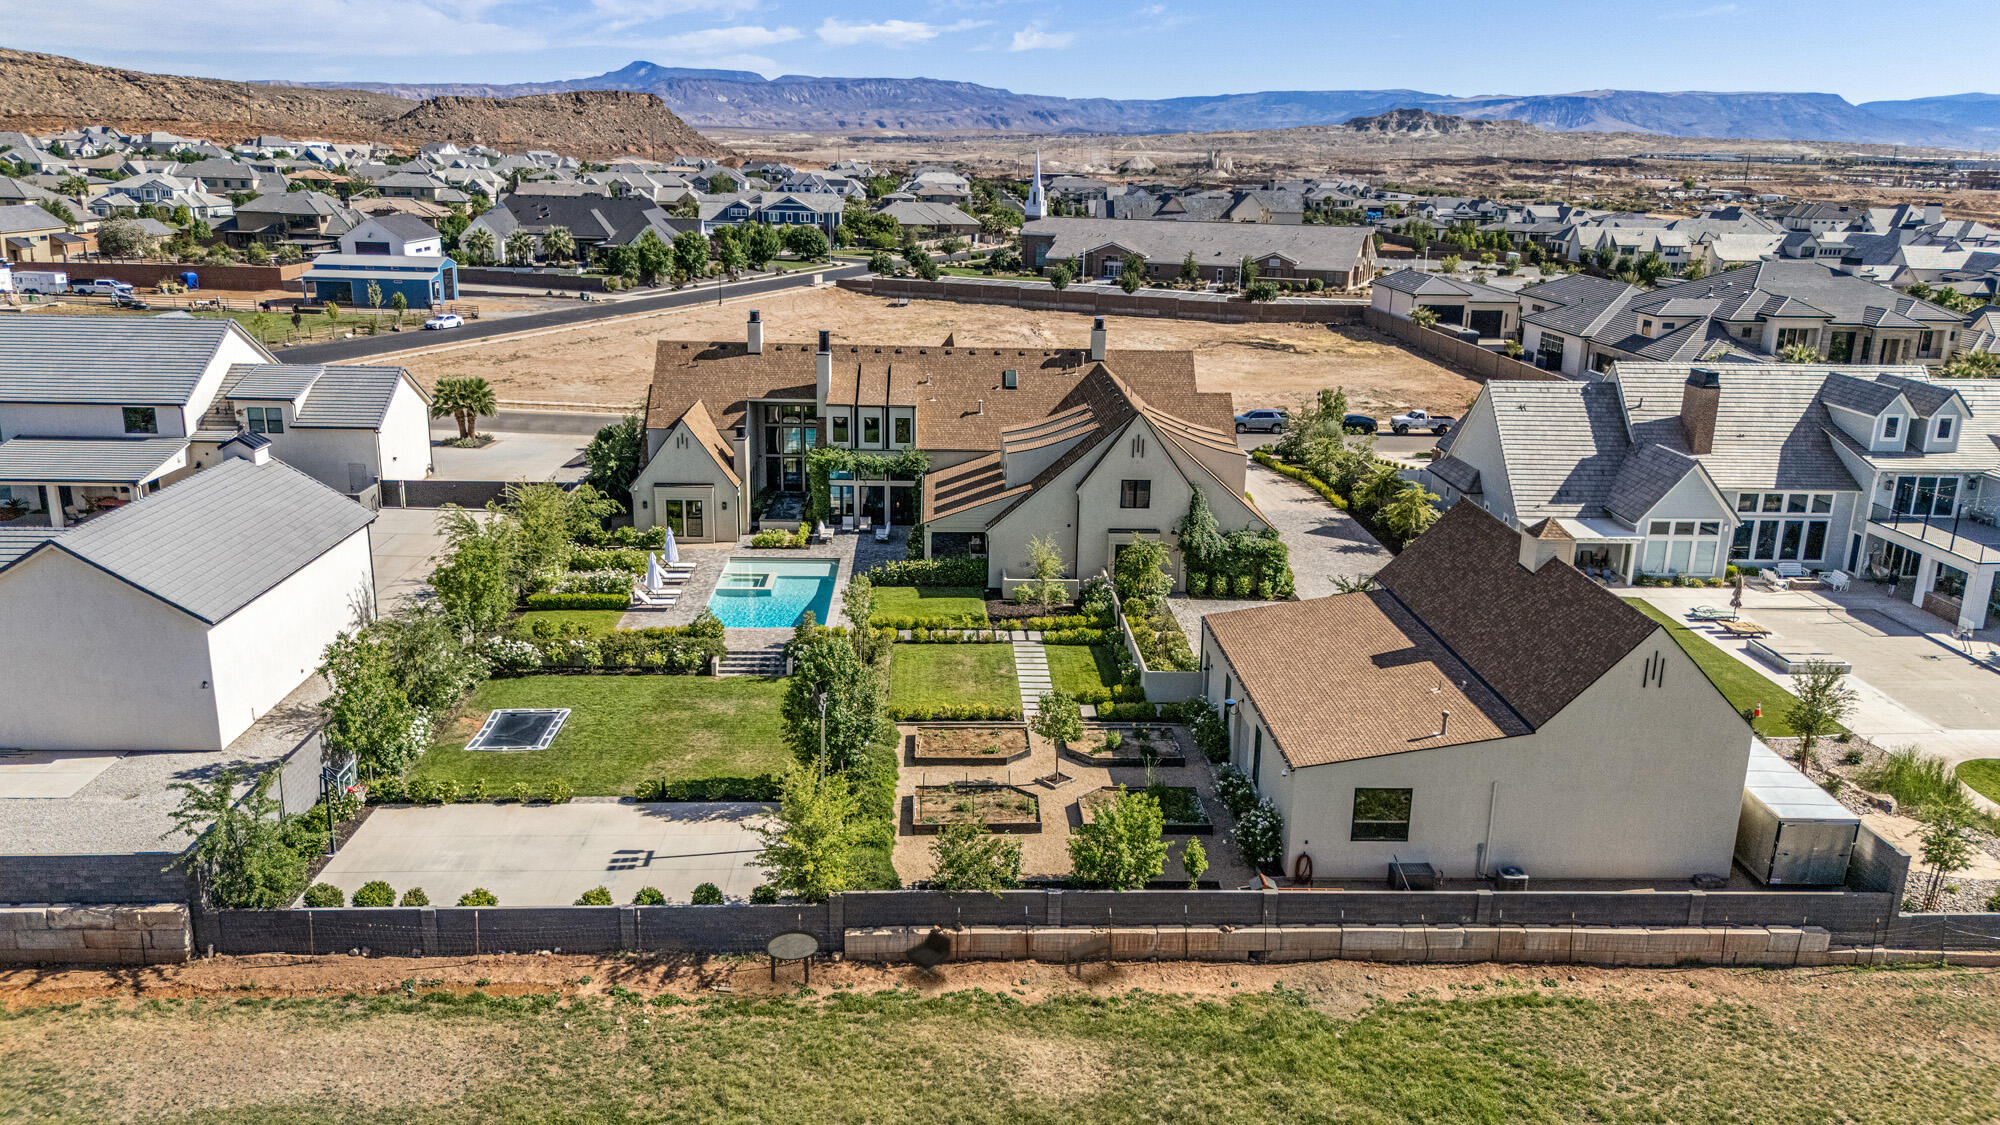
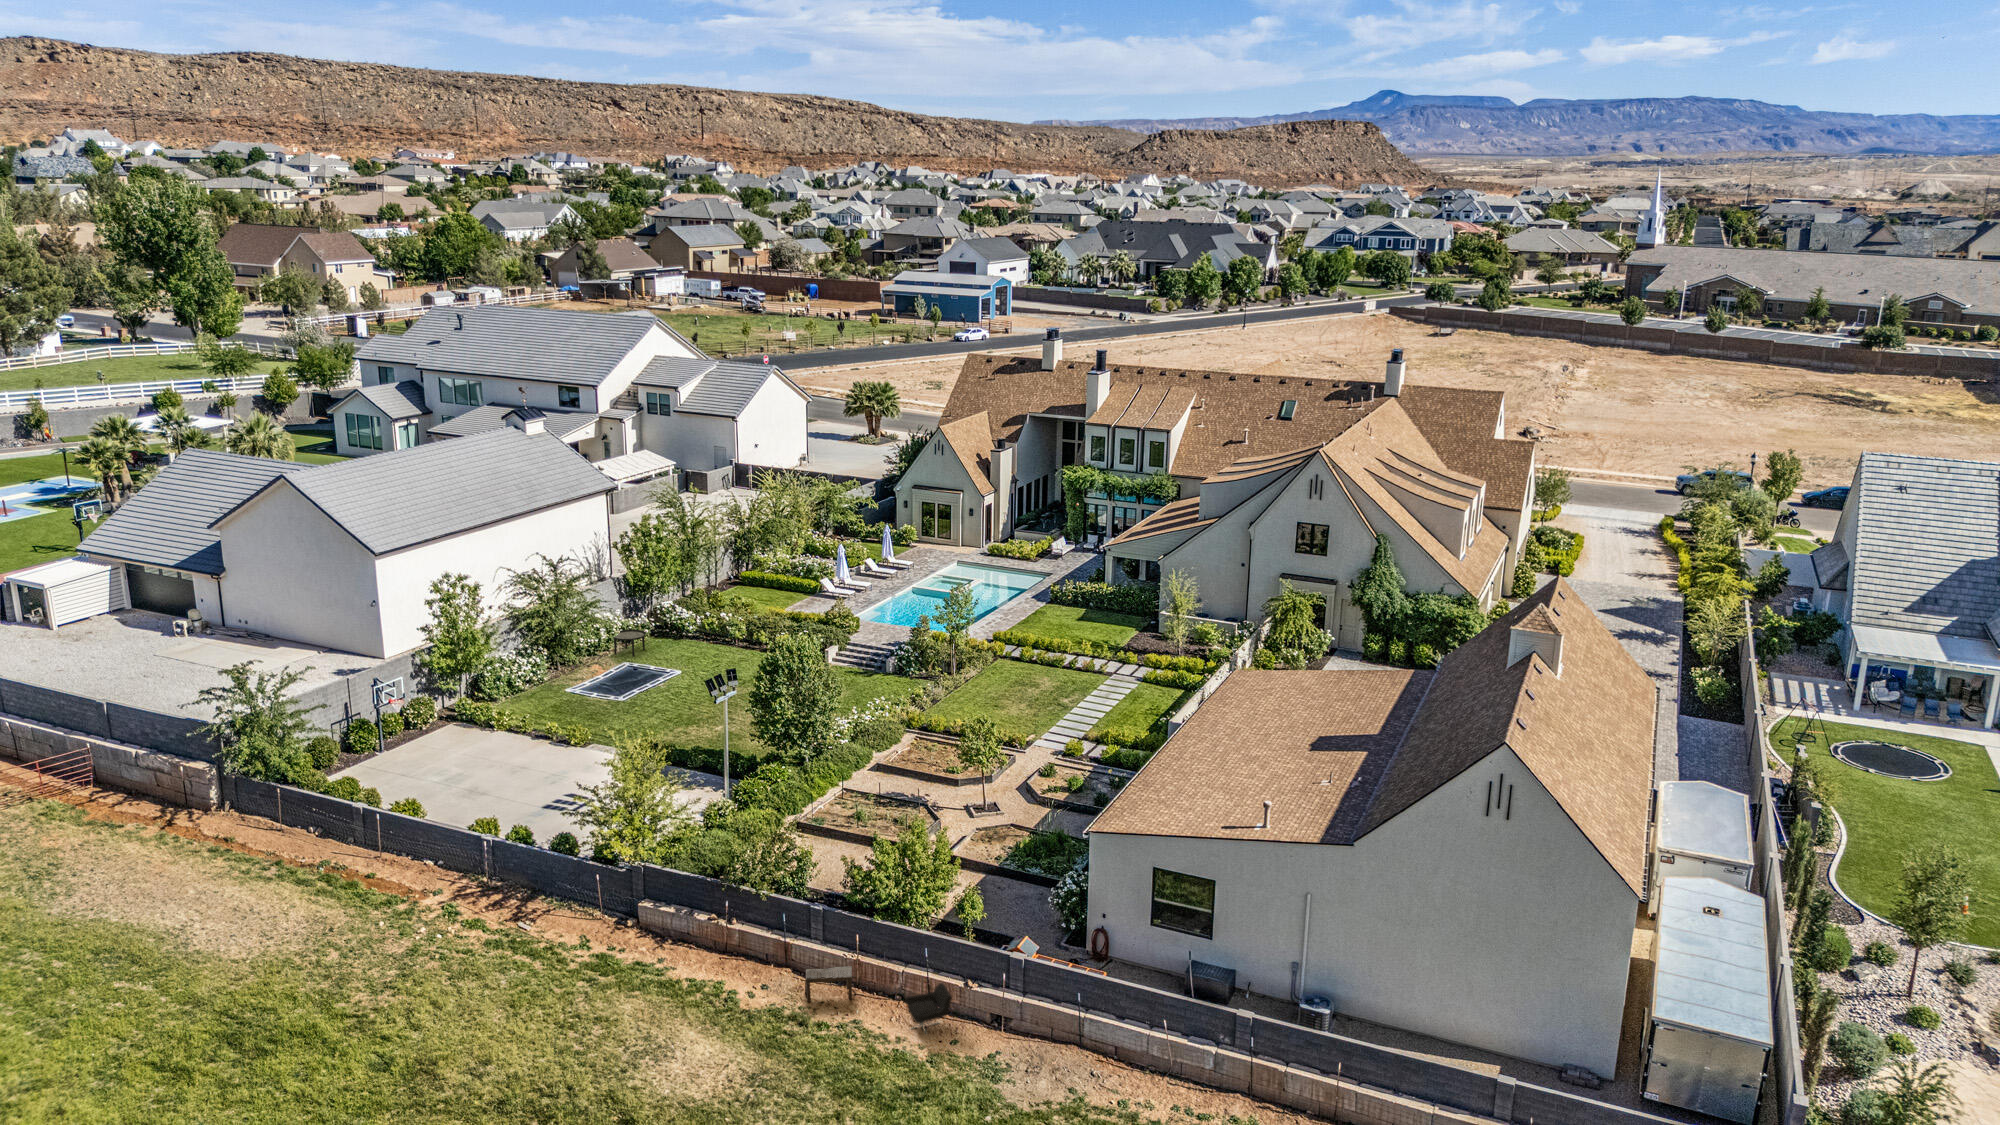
round table: present [765,930,821,983] -> present [614,630,646,657]
lounge chair: present [905,930,951,977] -> present [906,983,952,1033]

